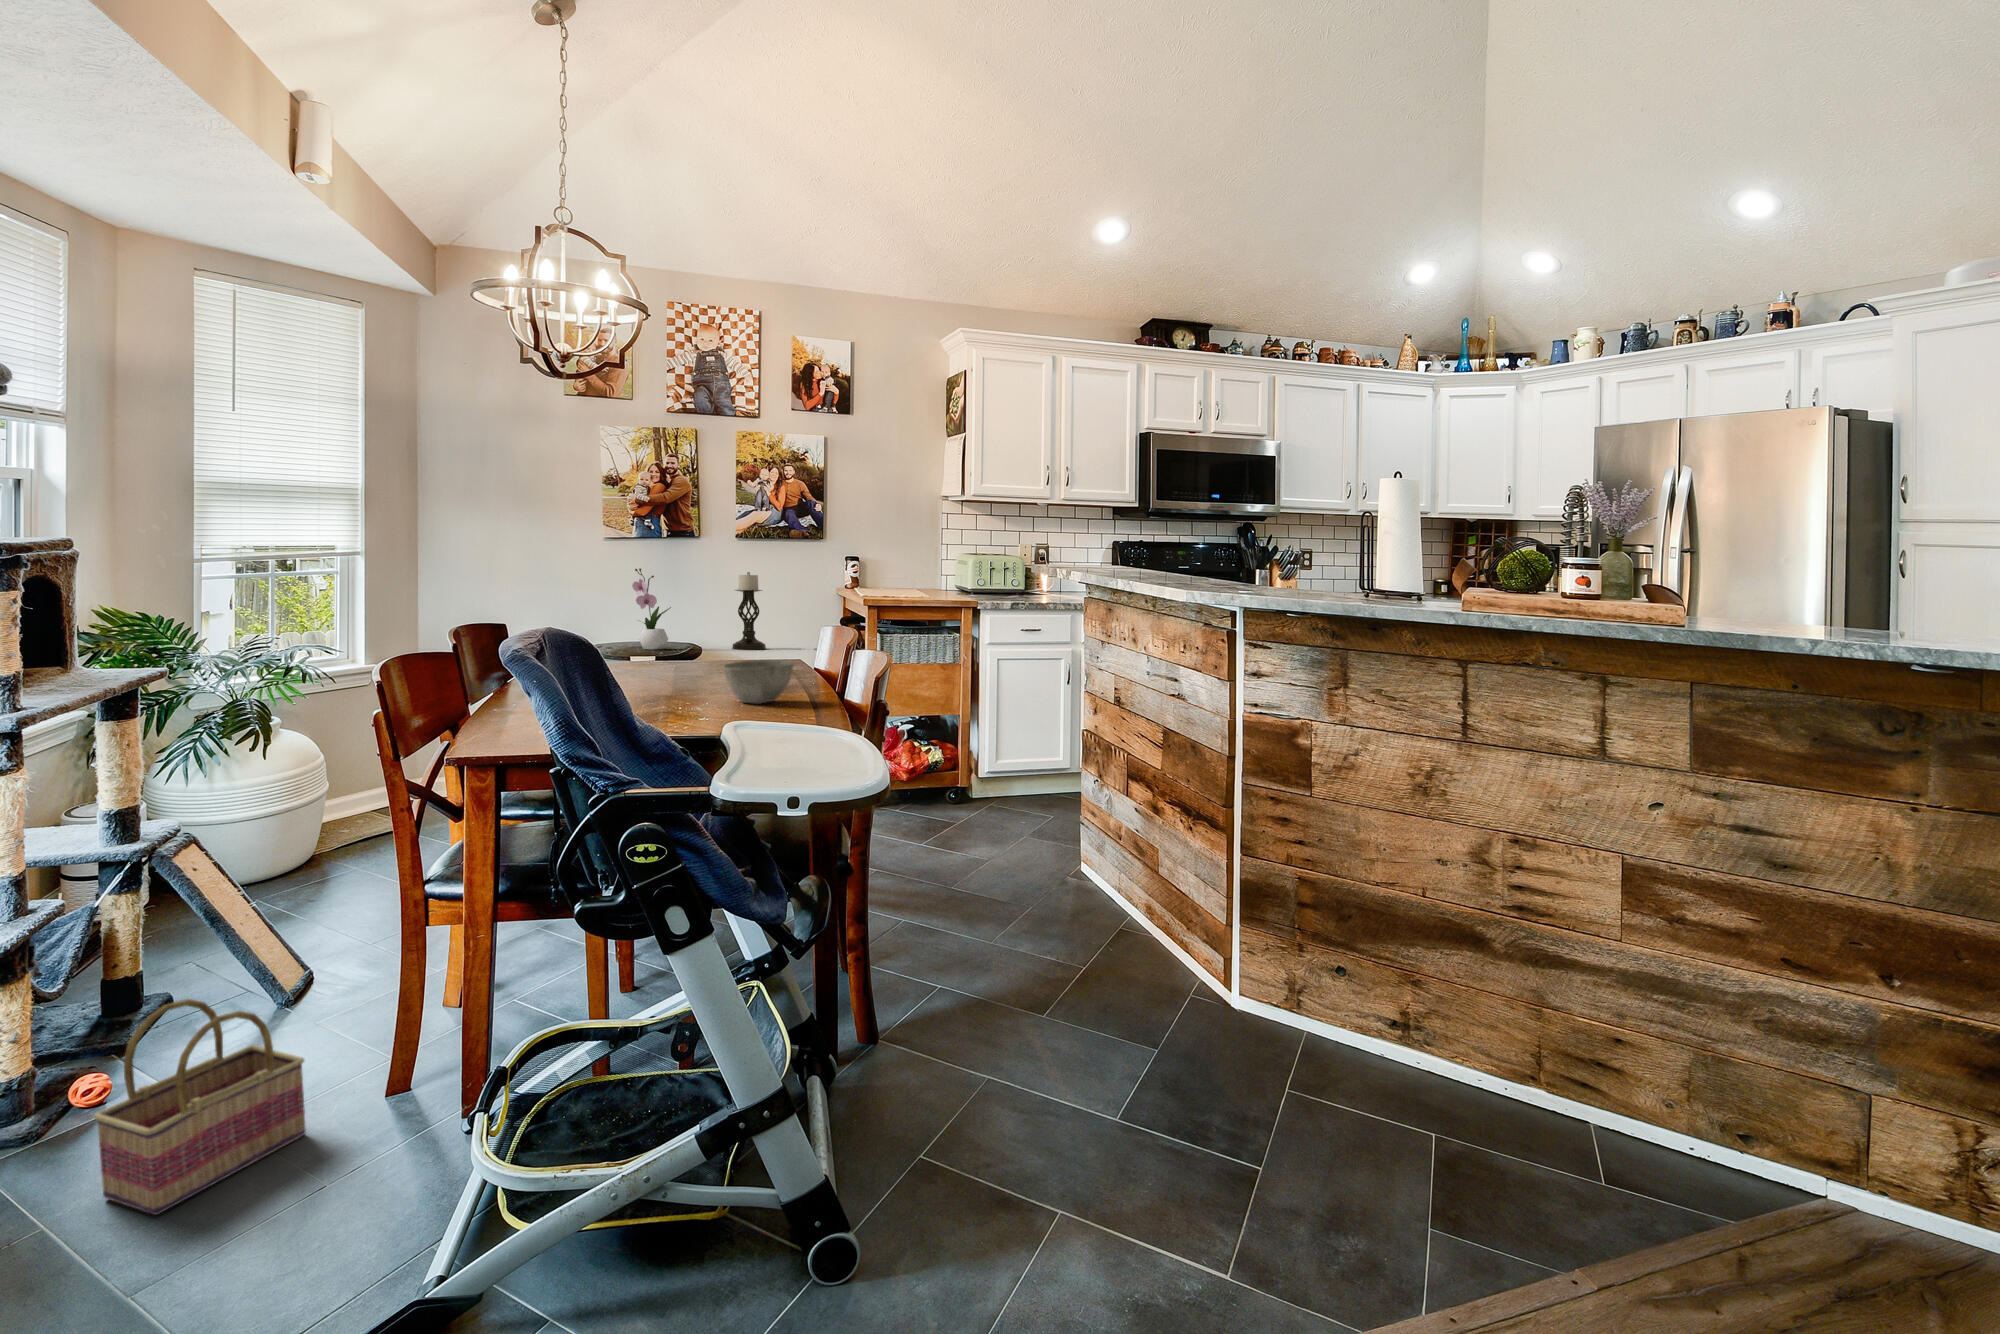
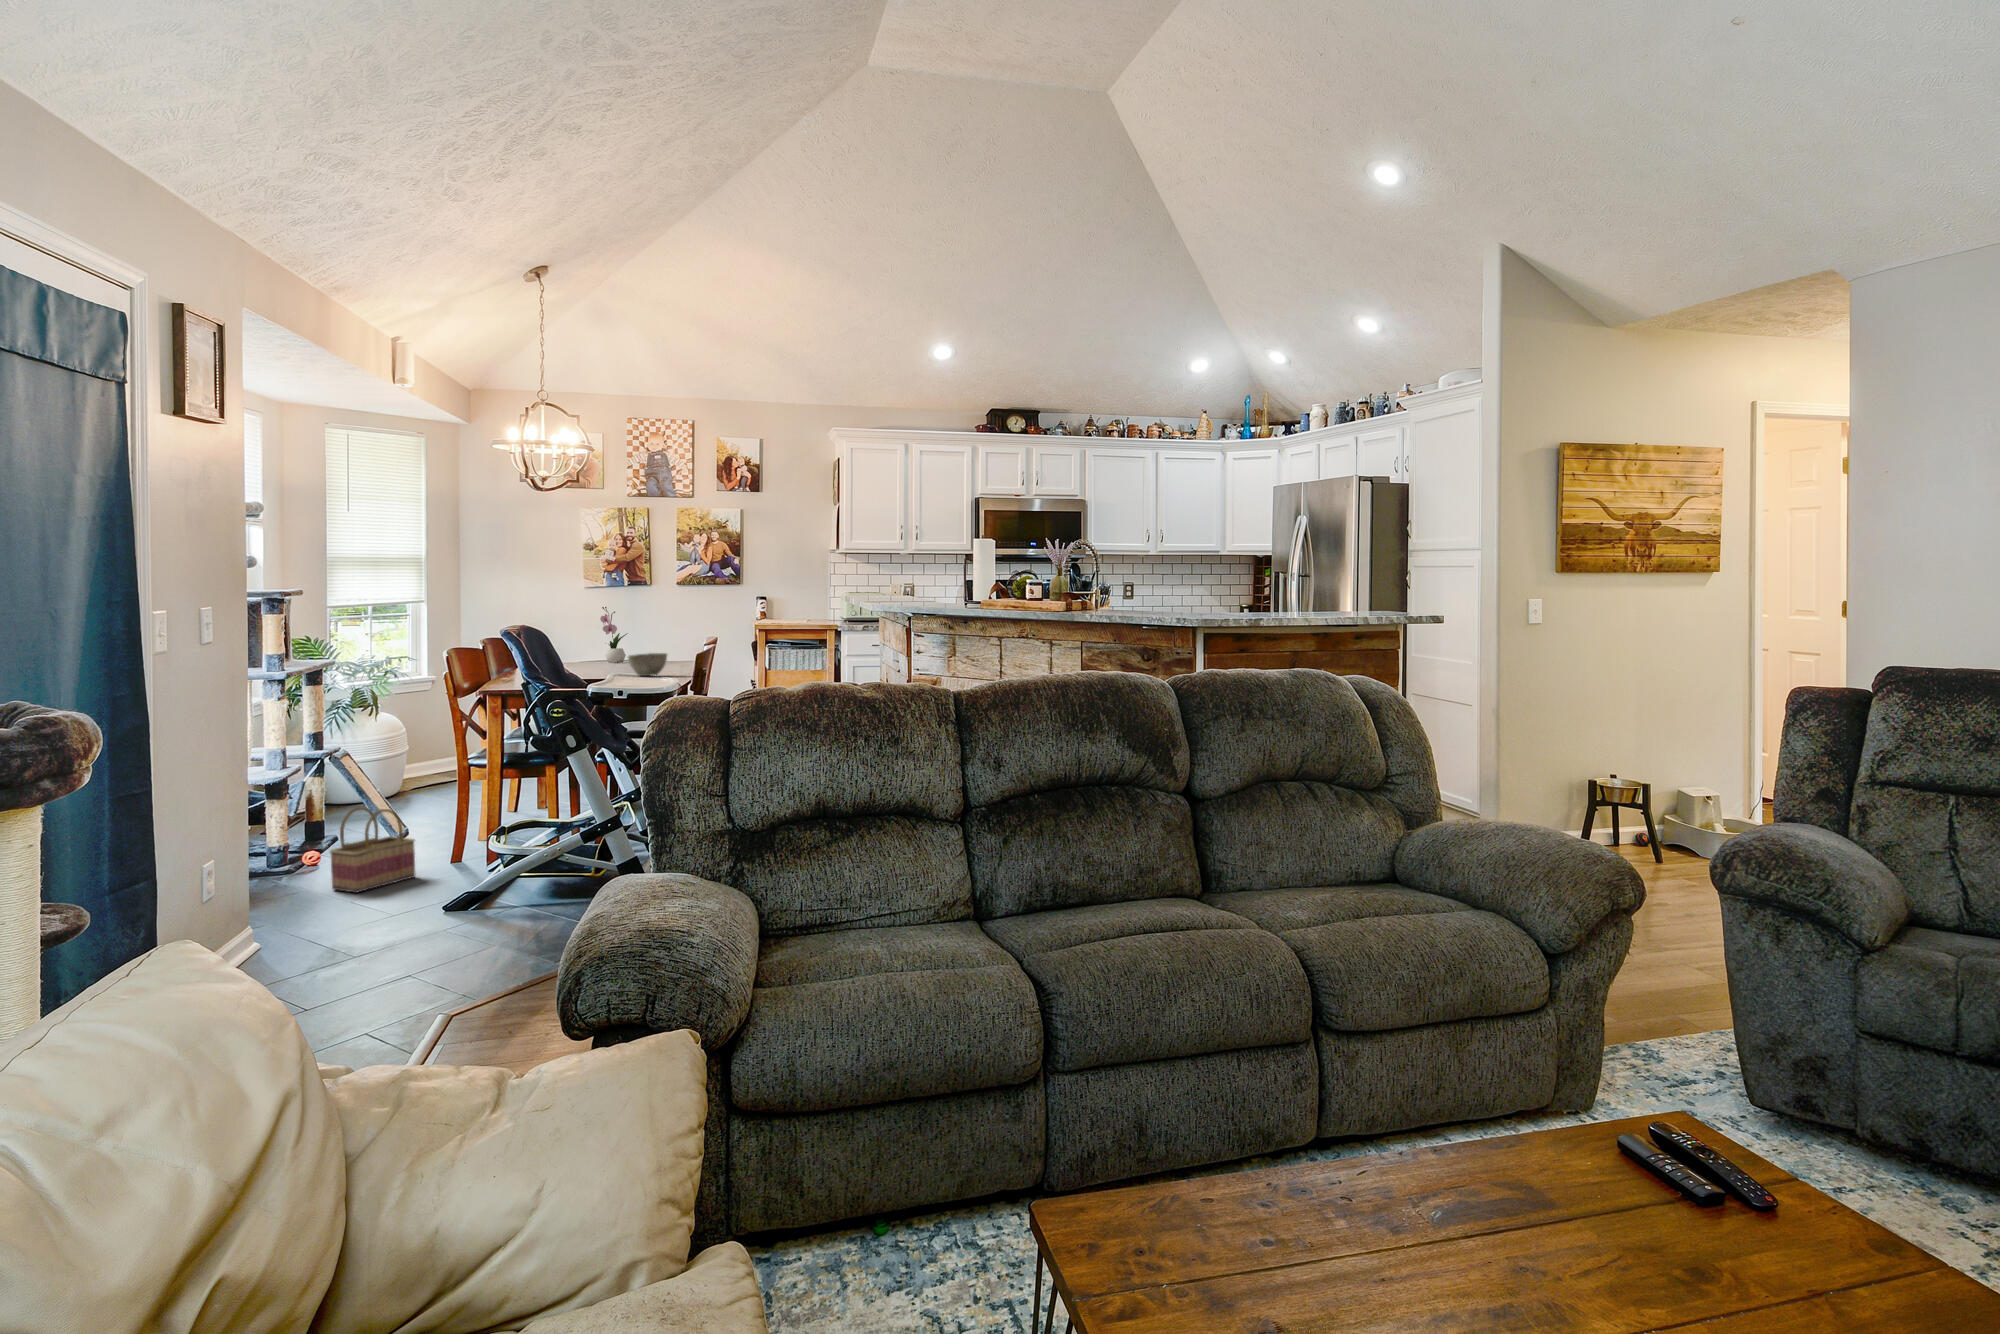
candle holder: present [732,572,766,650] -> none [672,608,696,663]

